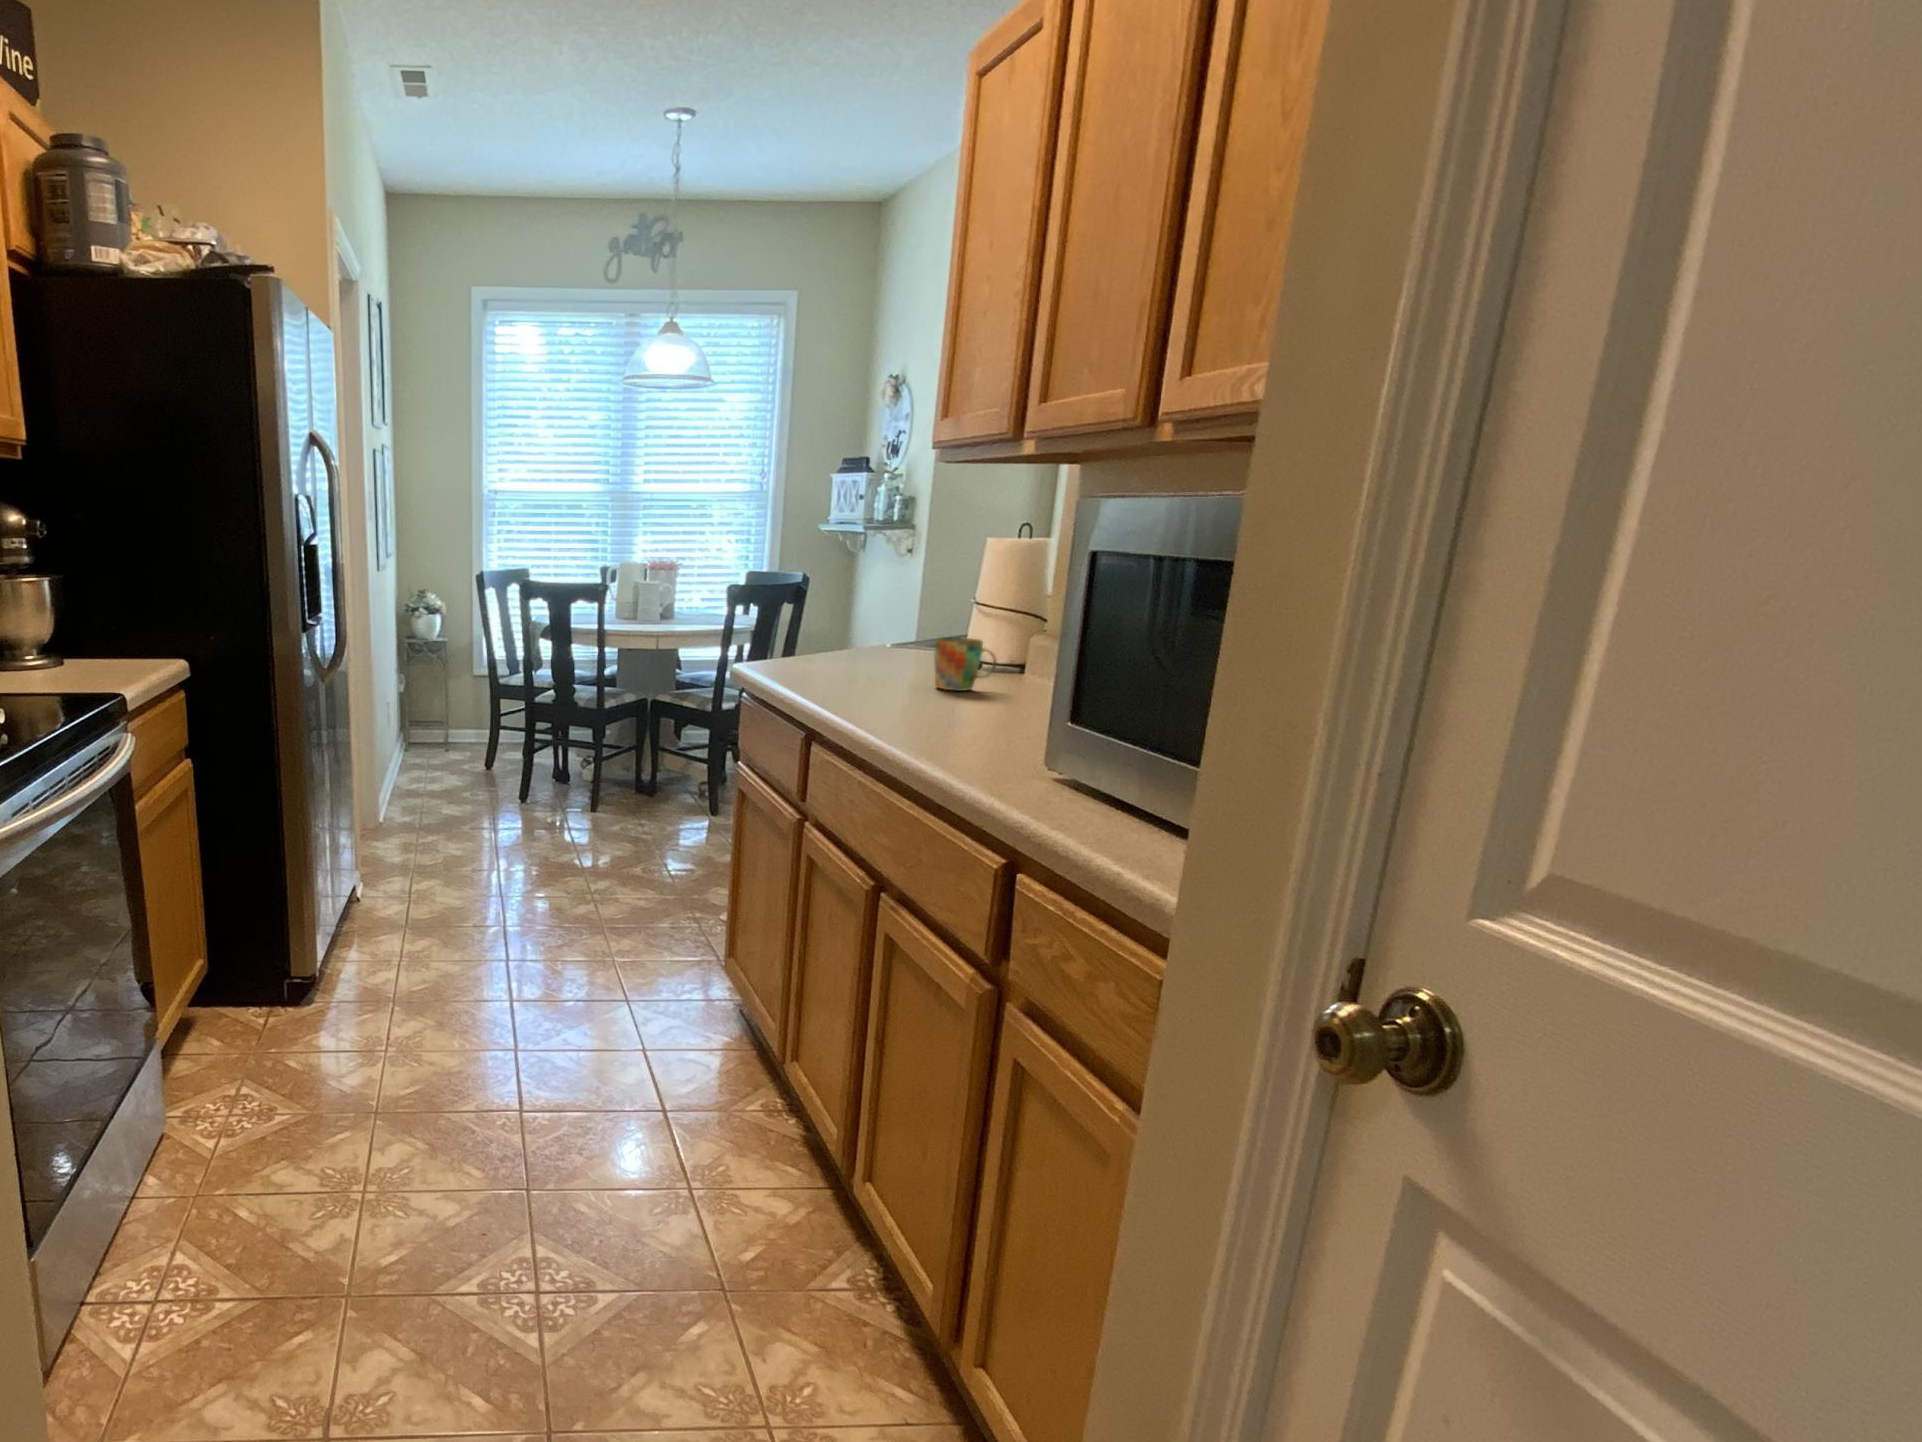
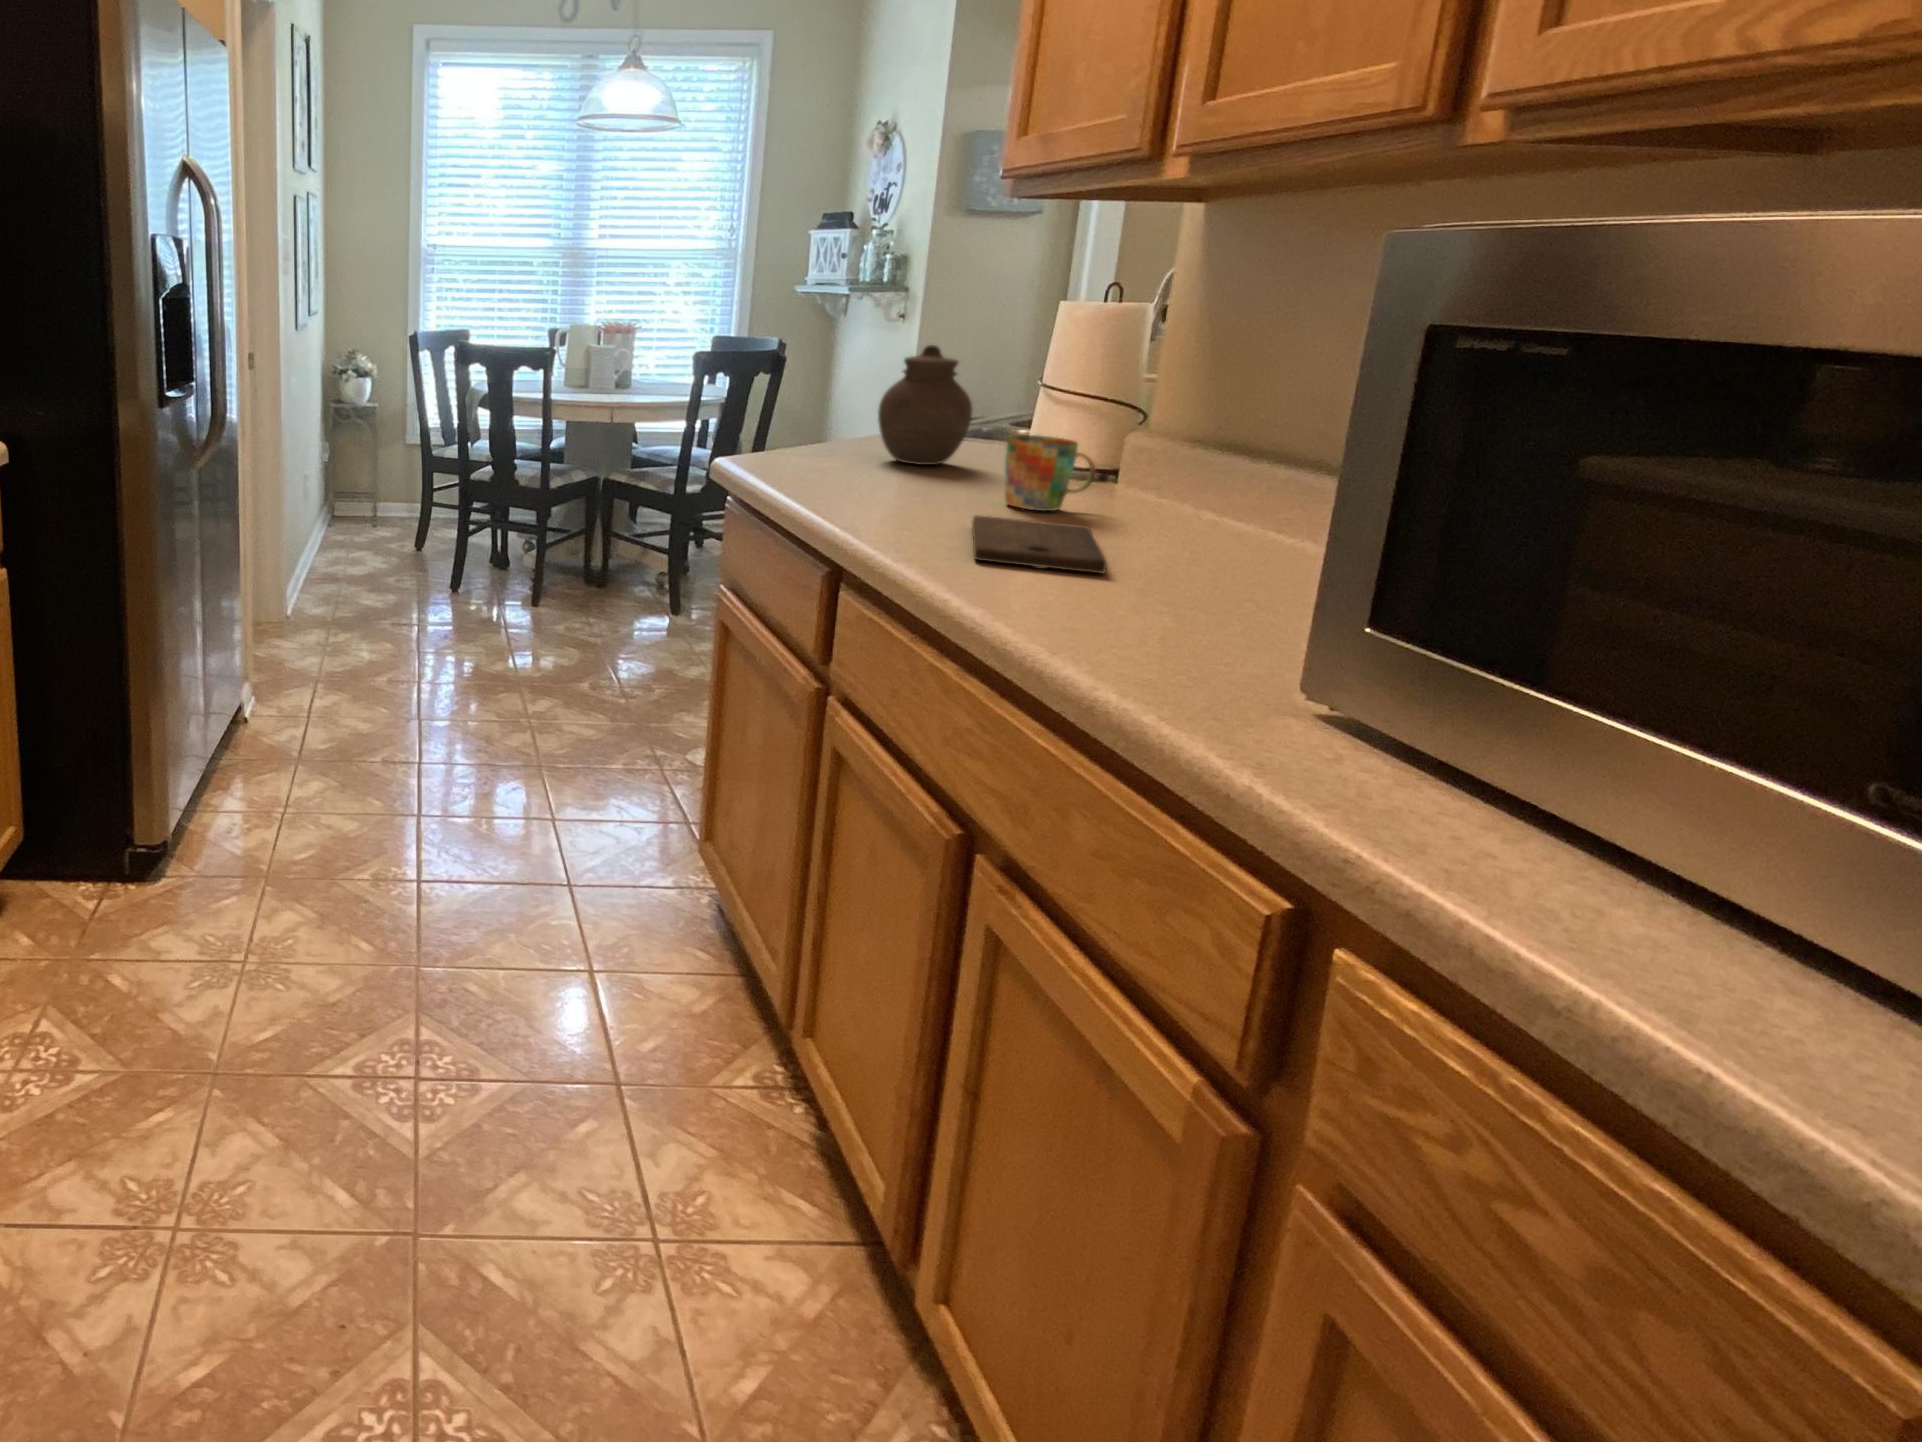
jar: none [855,573,924,665] -> present [878,345,973,465]
cutting board: none [895,692,980,722] -> present [972,515,1107,573]

